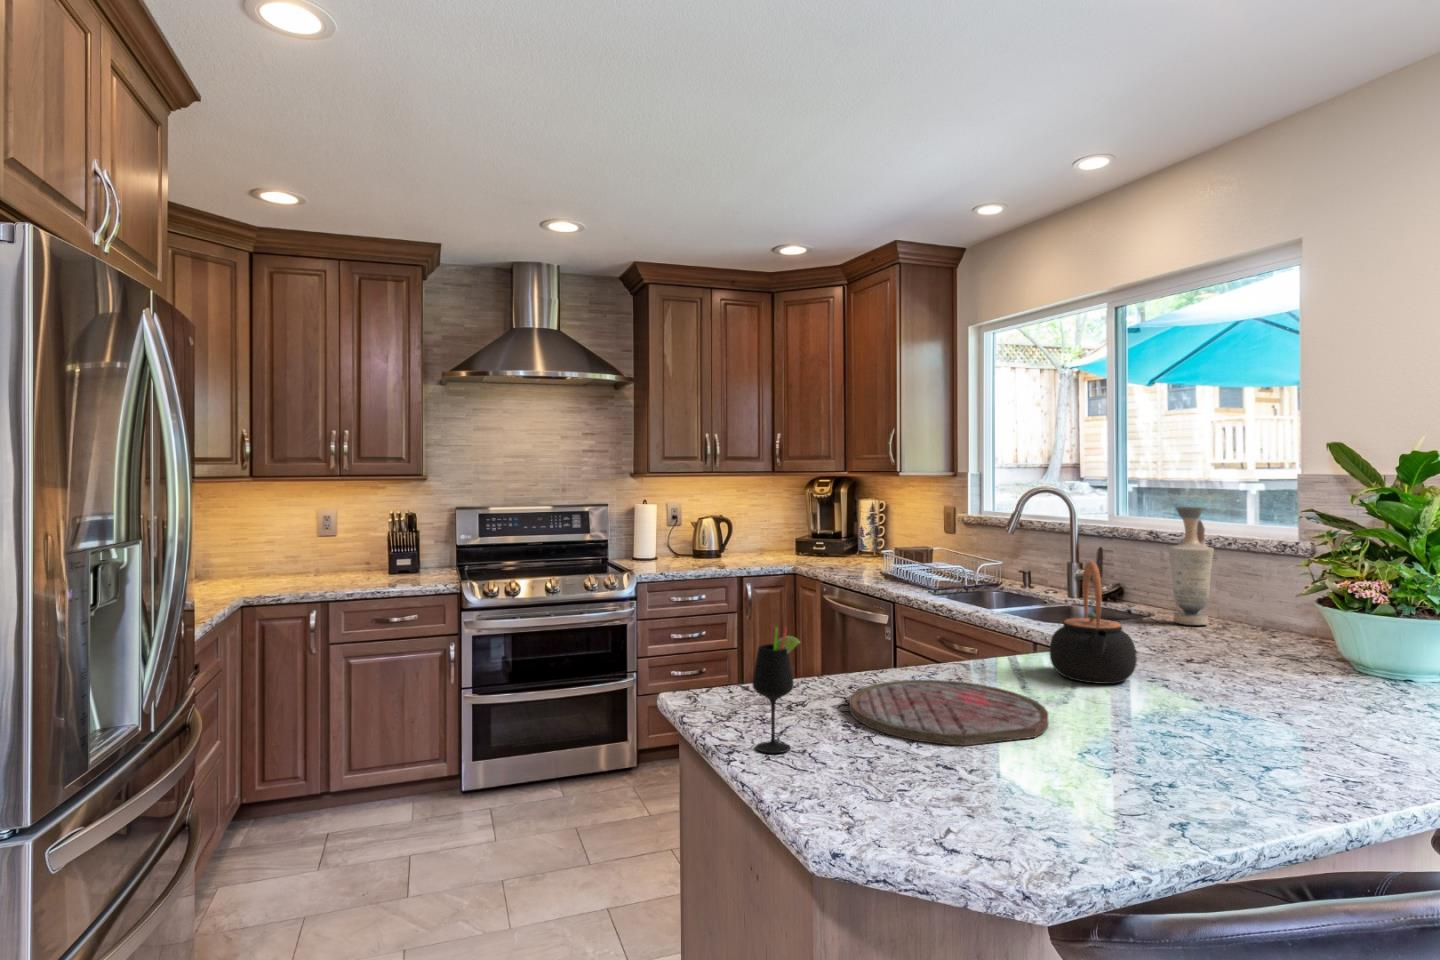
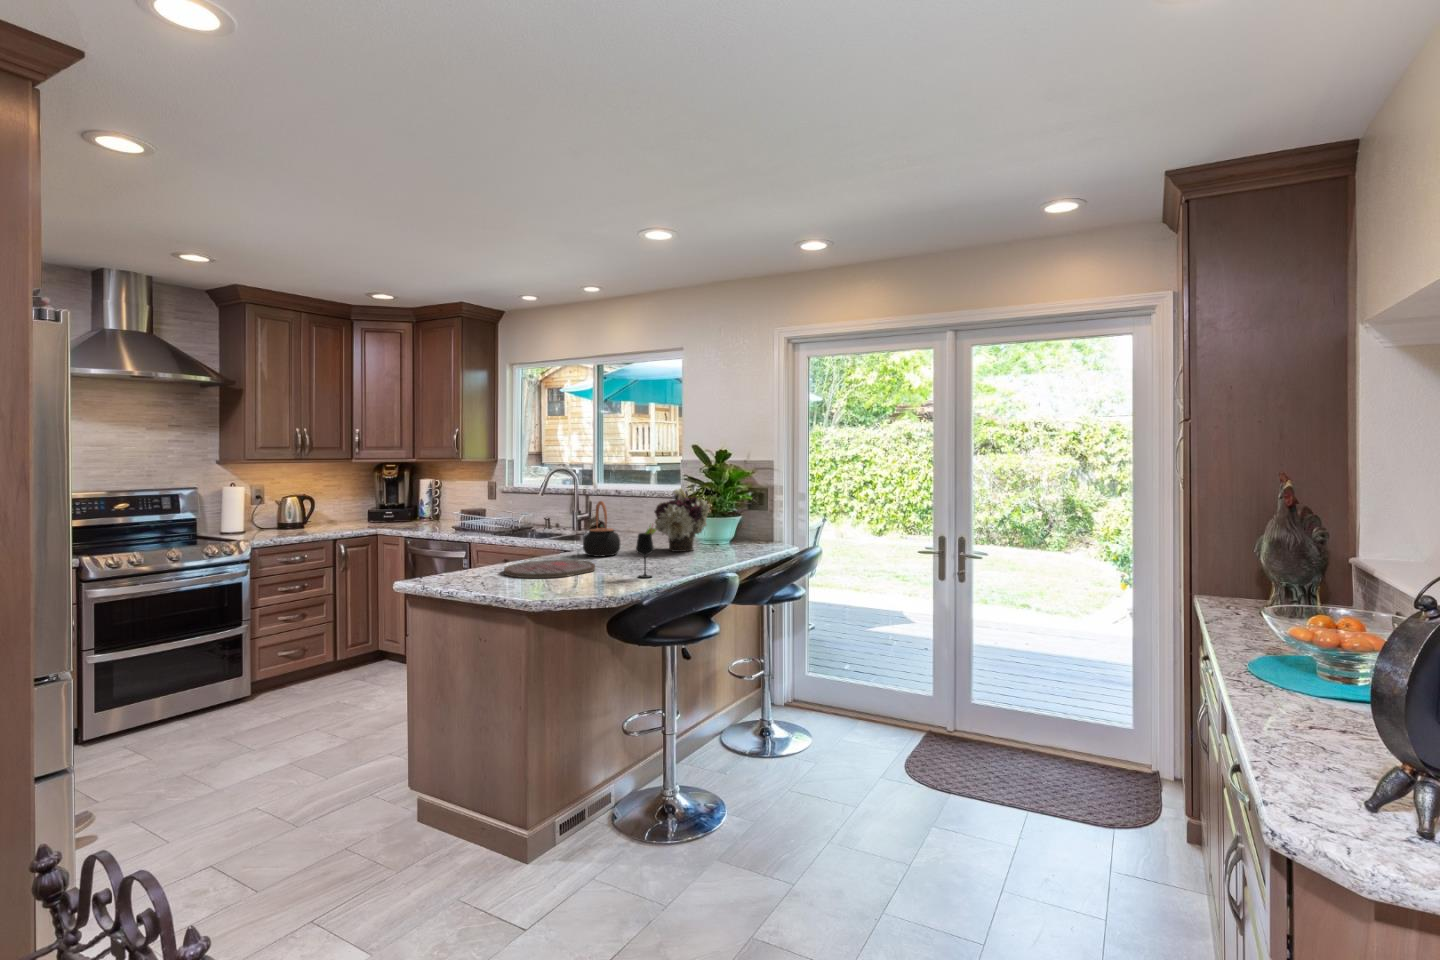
vase: present [1168,507,1214,625] -> none [623,476,643,536]
flower arrangement: none [1225,540,1392,700] -> present [654,488,709,552]
wine glass: present [752,626,800,753] -> present [636,526,657,578]

